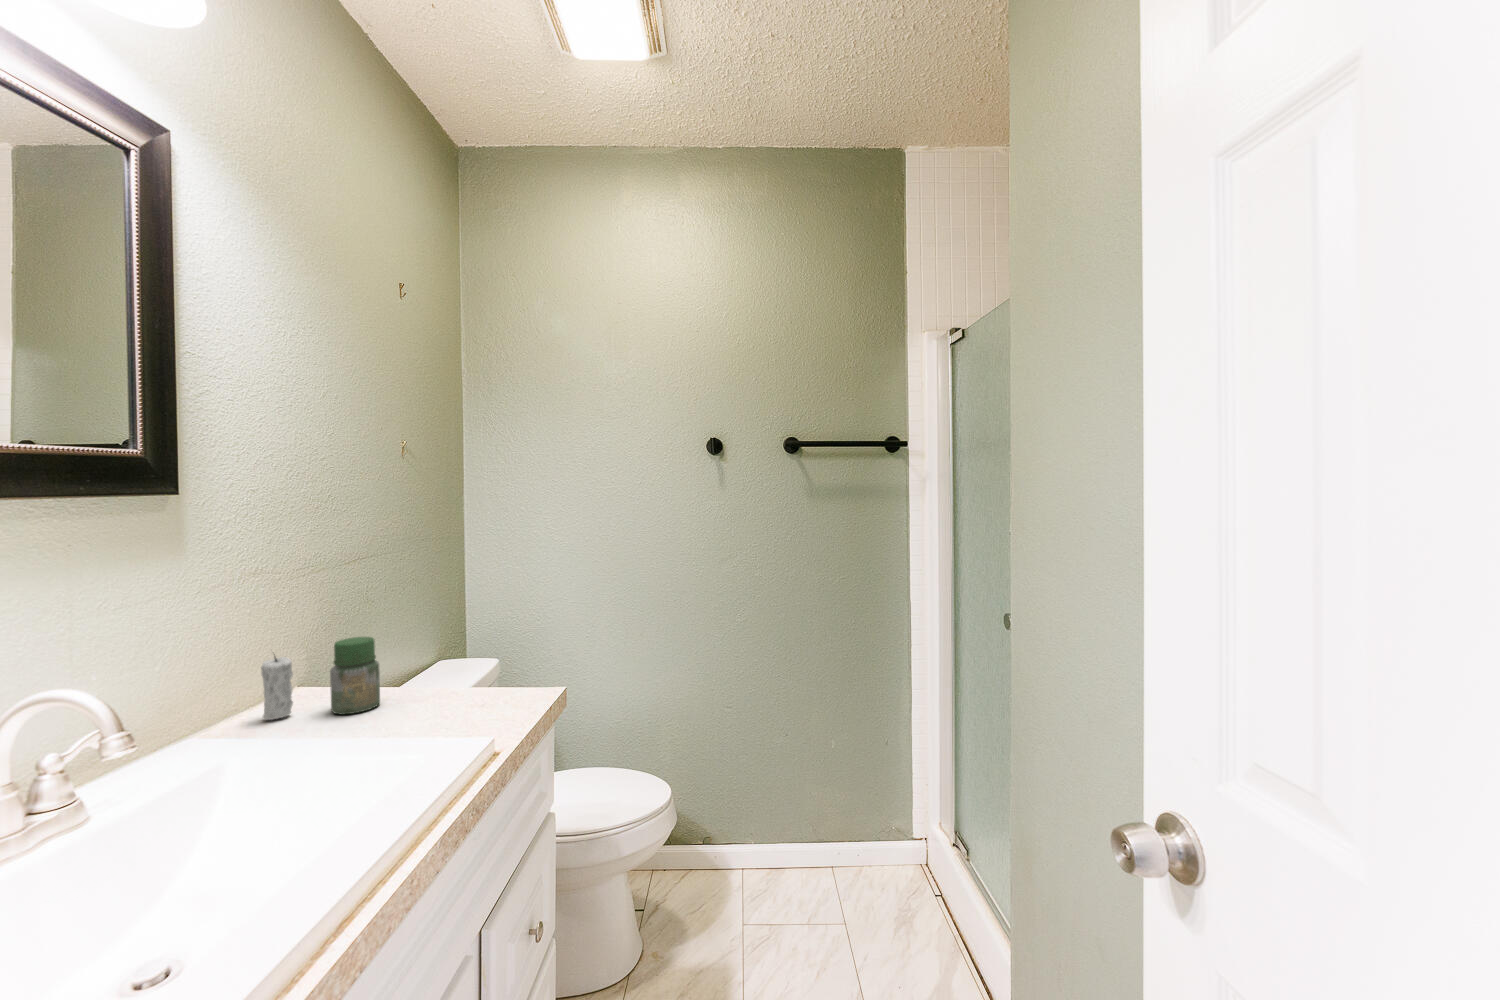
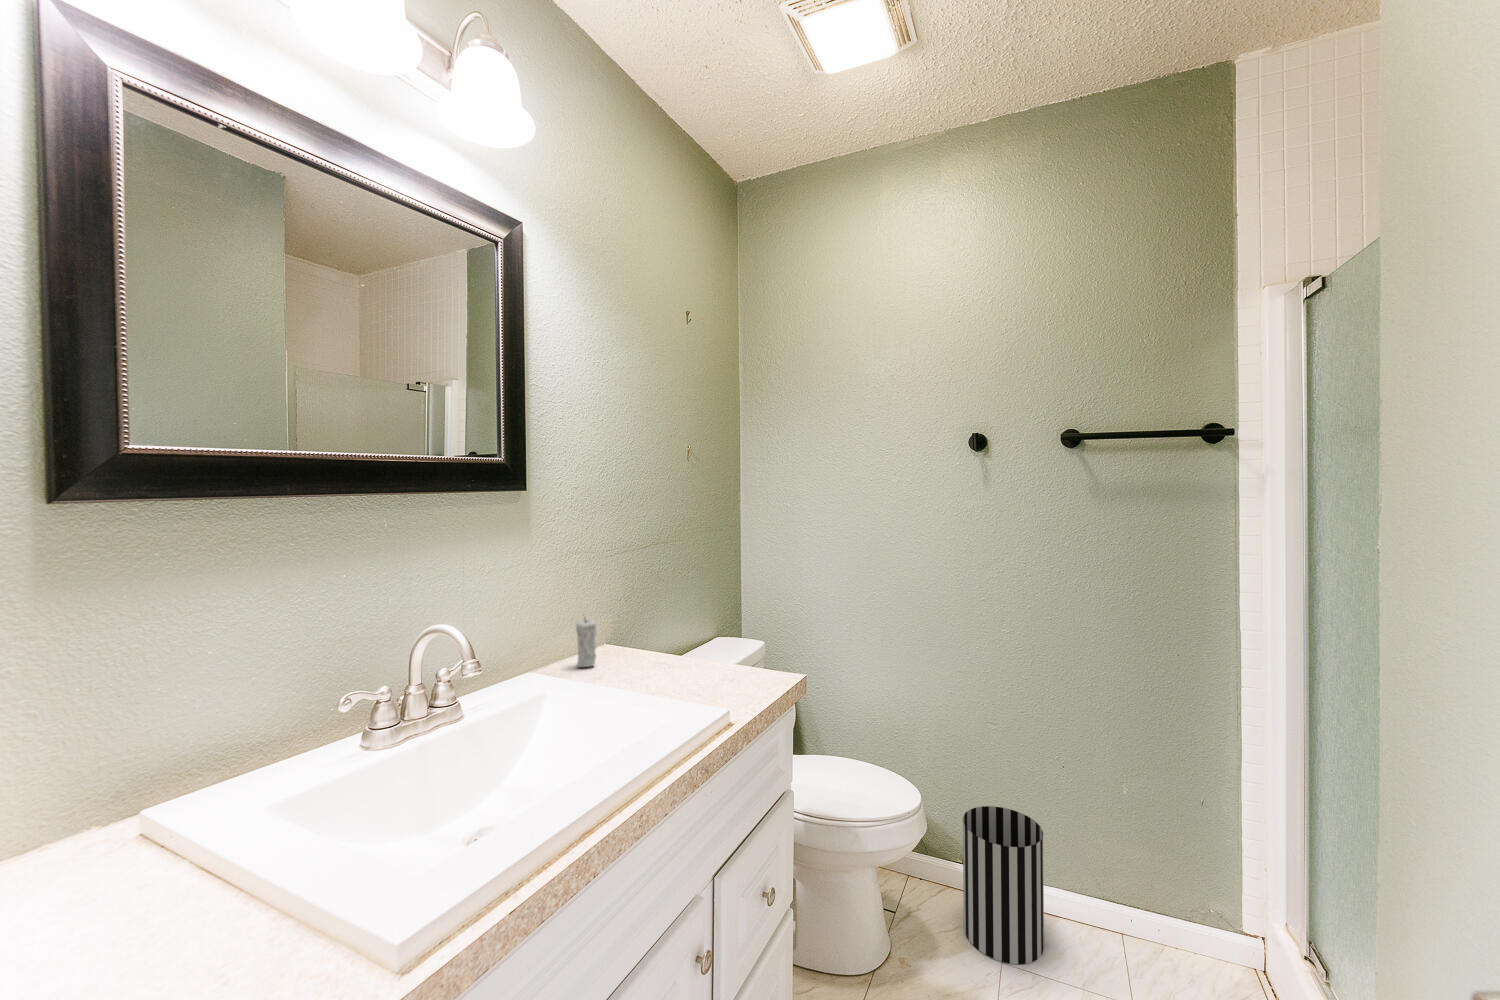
jar: present [330,637,380,714] -> none [620,609,655,671]
wastebasket: none [708,782,777,923] -> present [963,806,1044,964]

